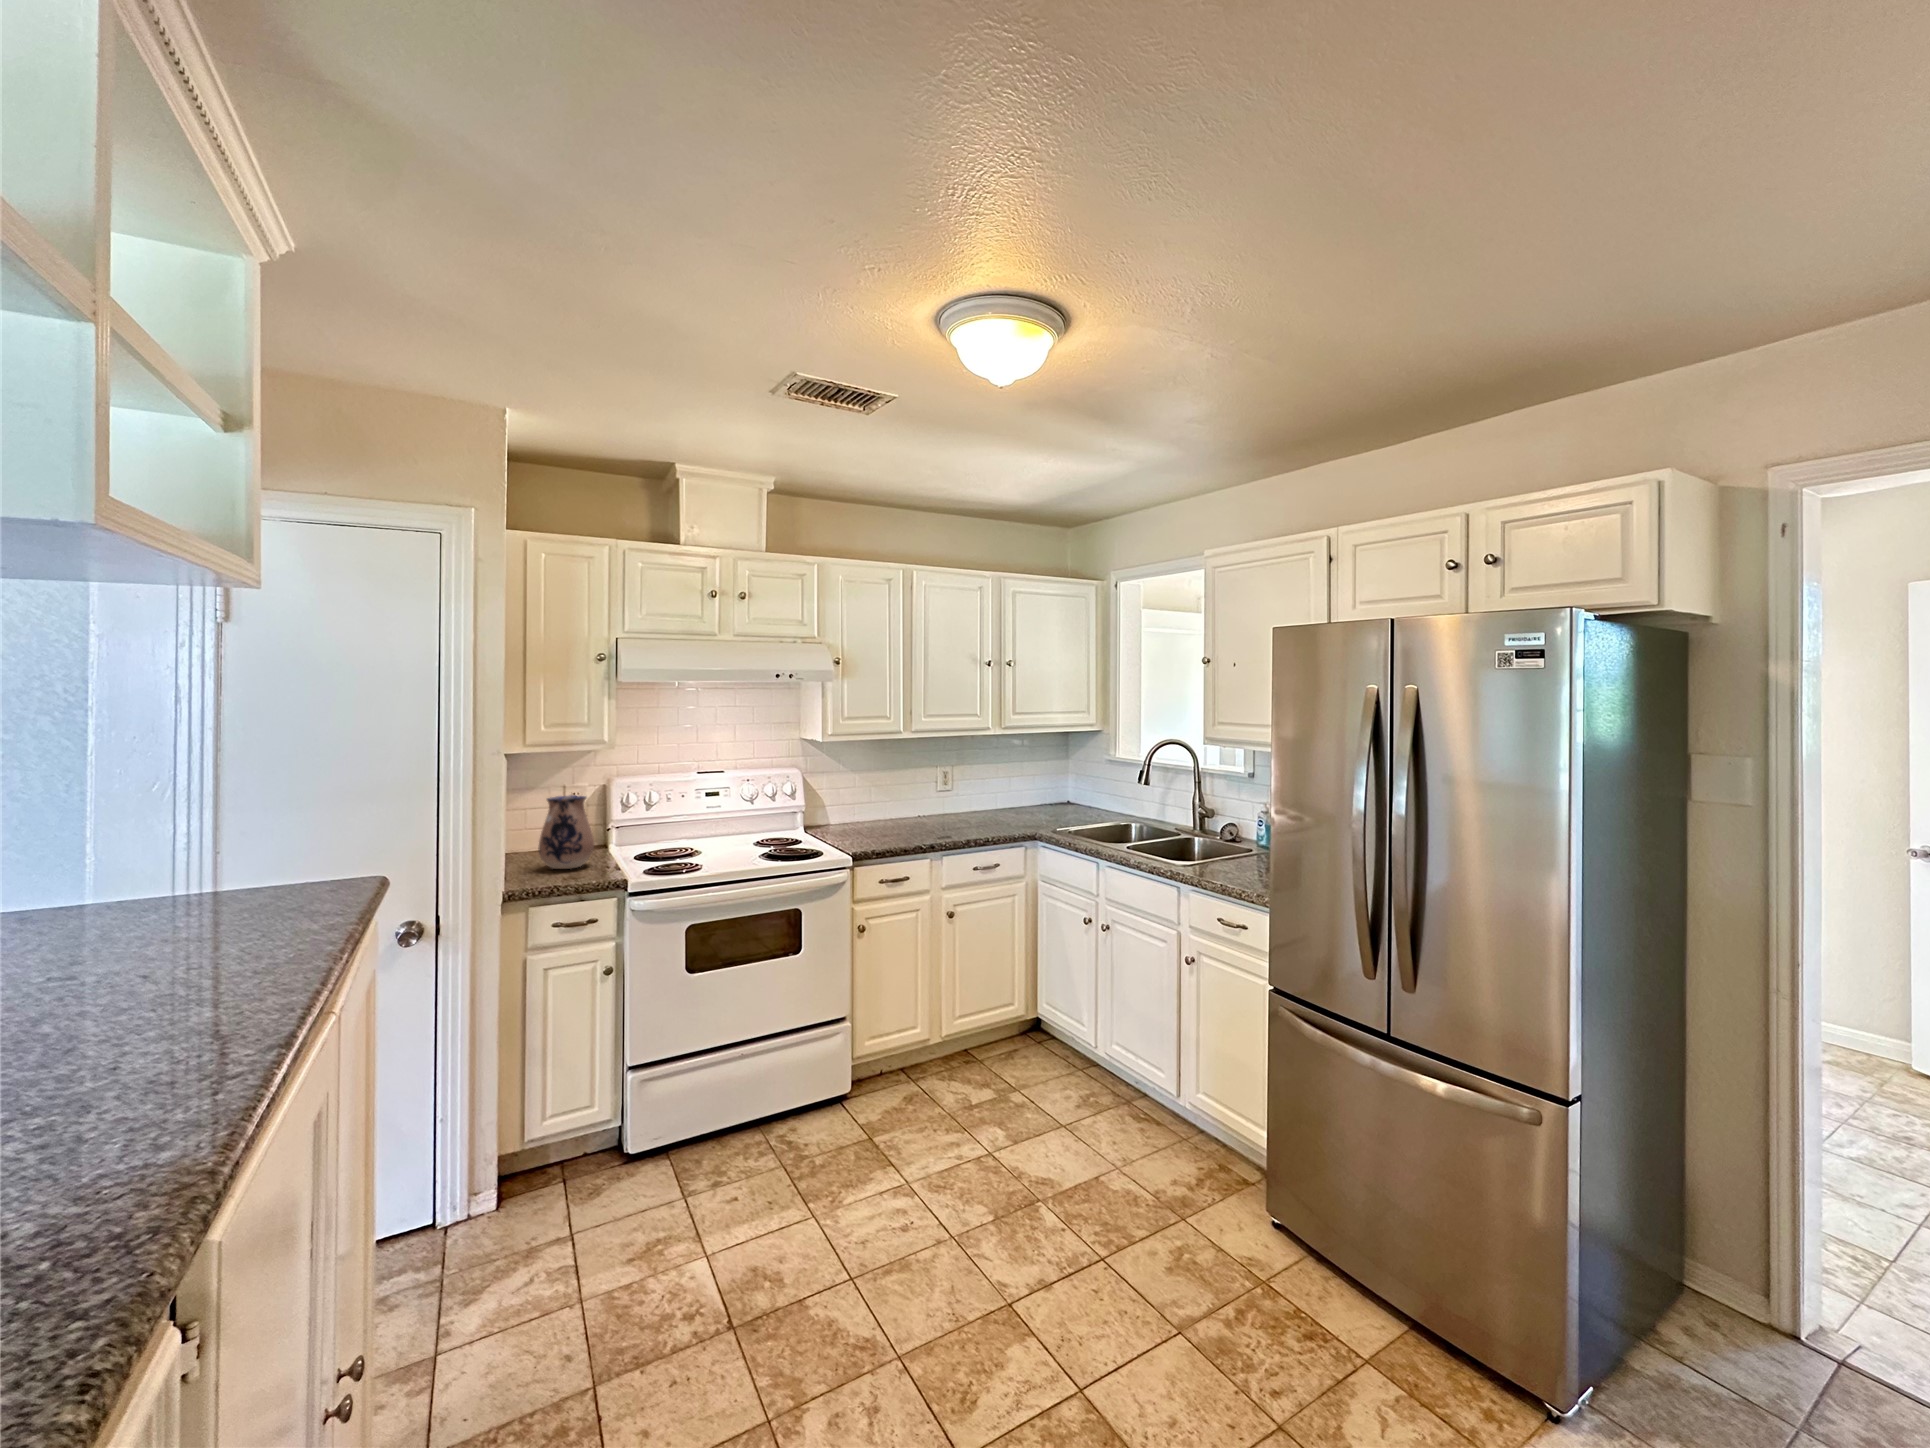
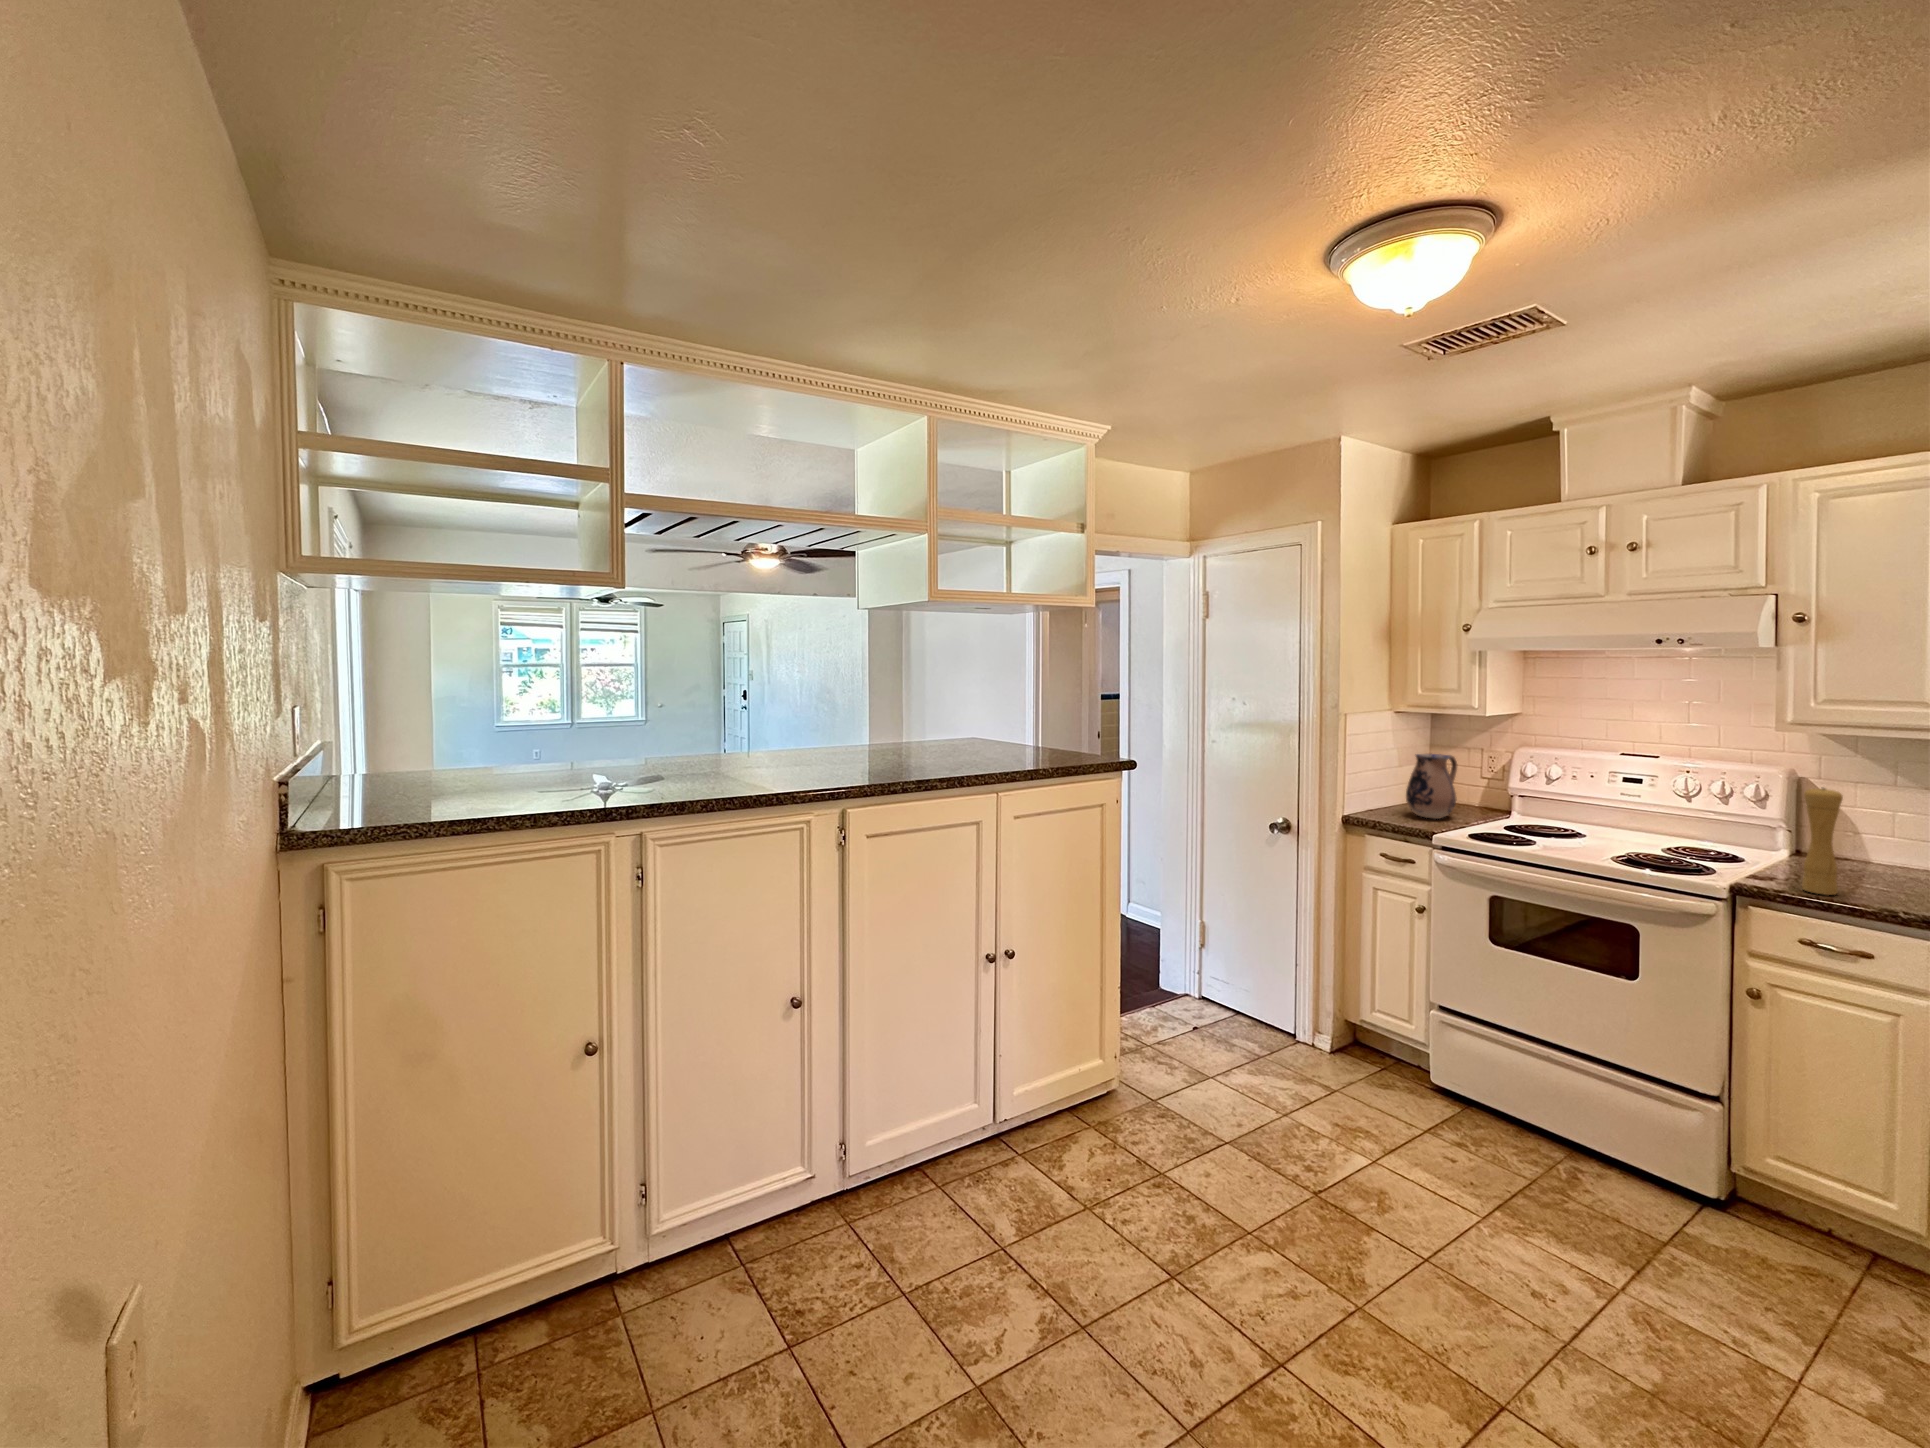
pepper mill: none [870,772,889,846] -> present [1802,788,1843,895]

